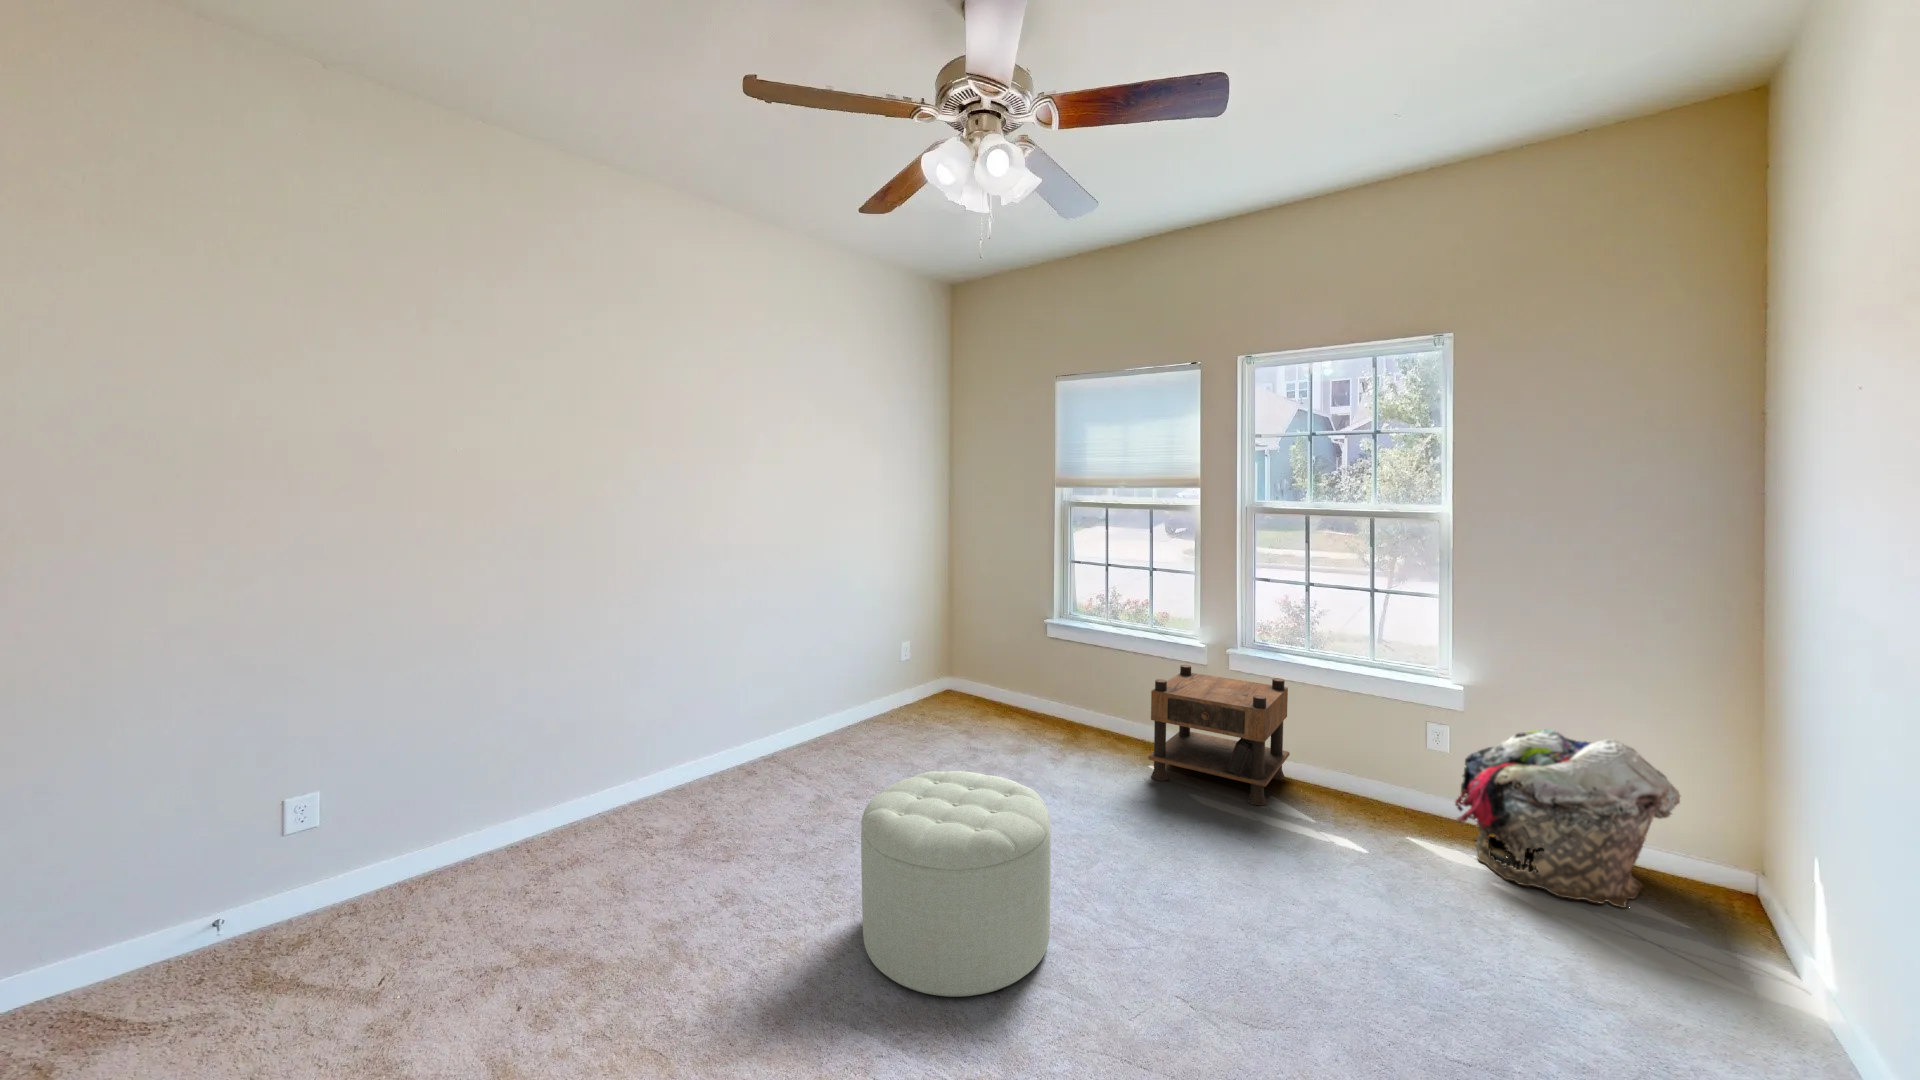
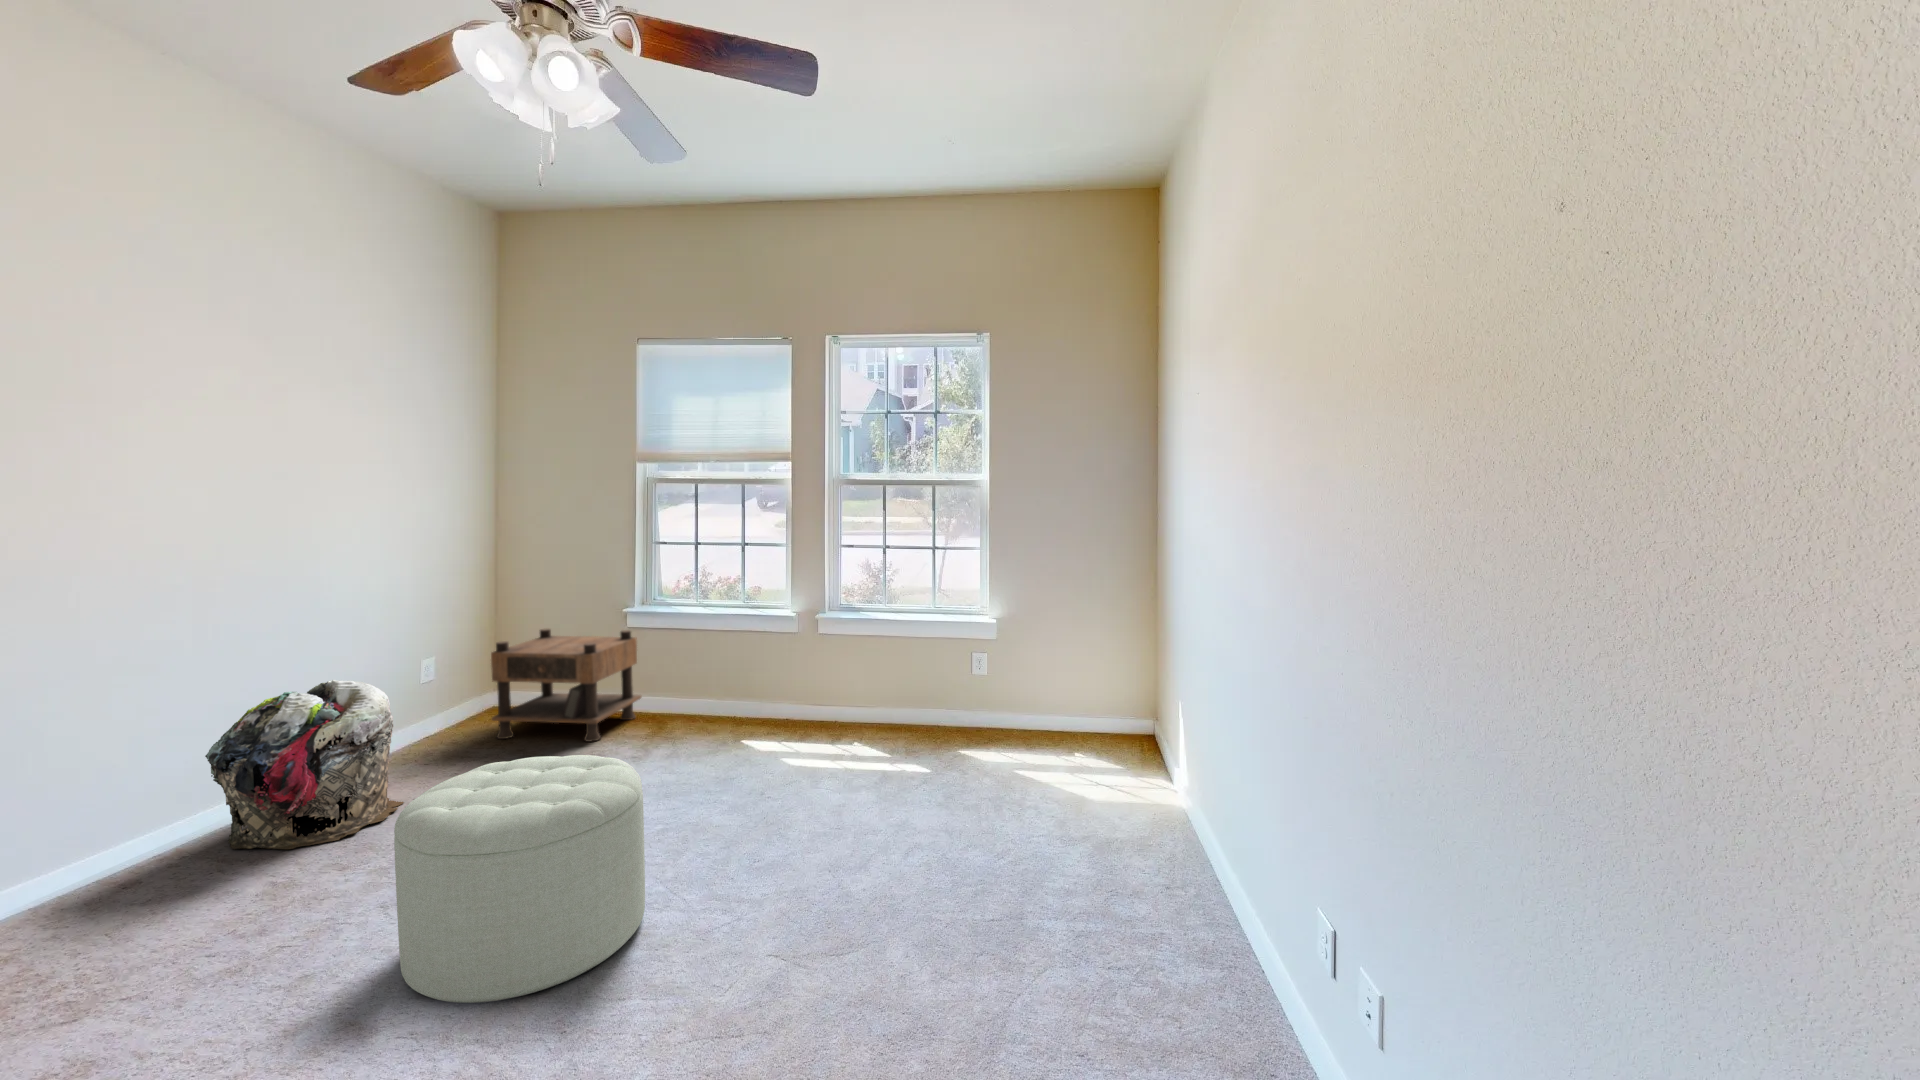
nightstand: present [1148,665,1290,805] -> present [491,629,641,742]
laundry basket: present [1455,729,1680,908] -> present [205,680,404,849]

